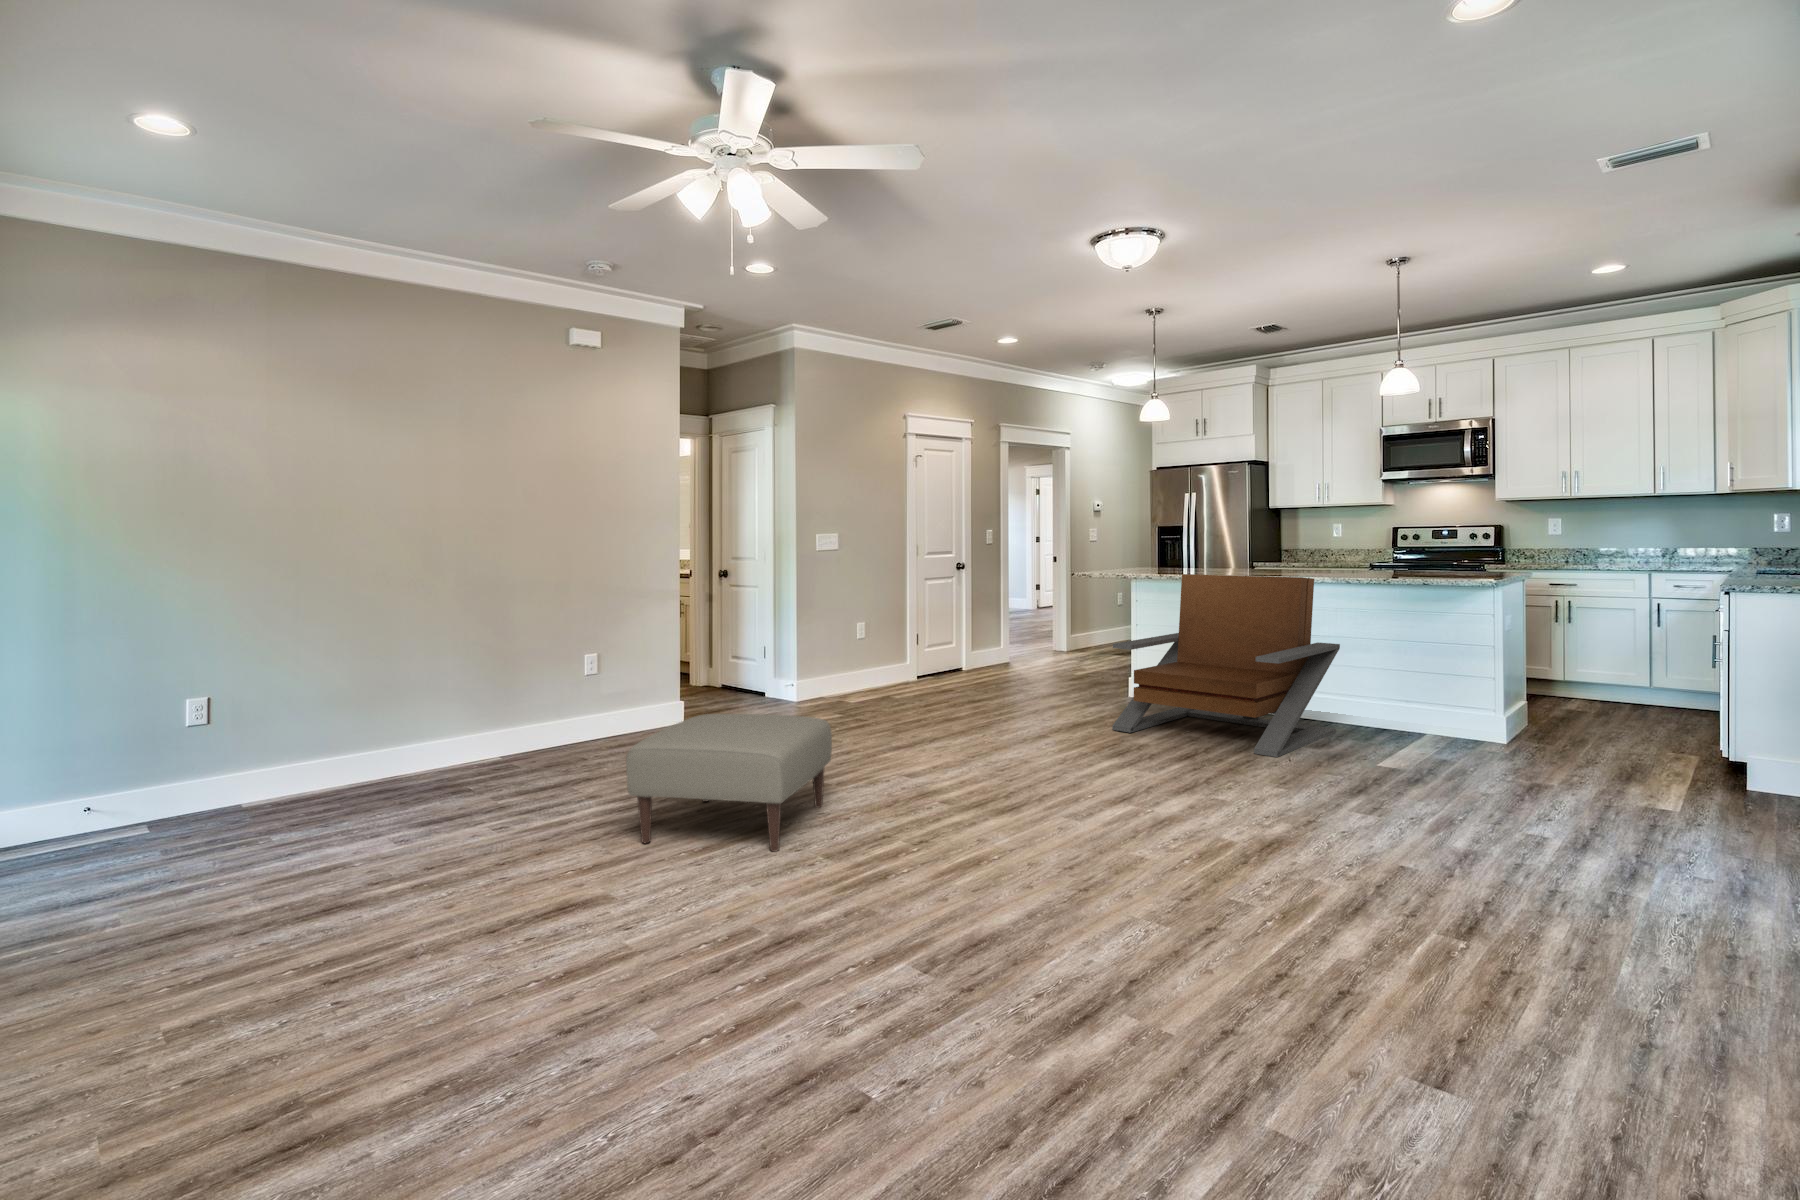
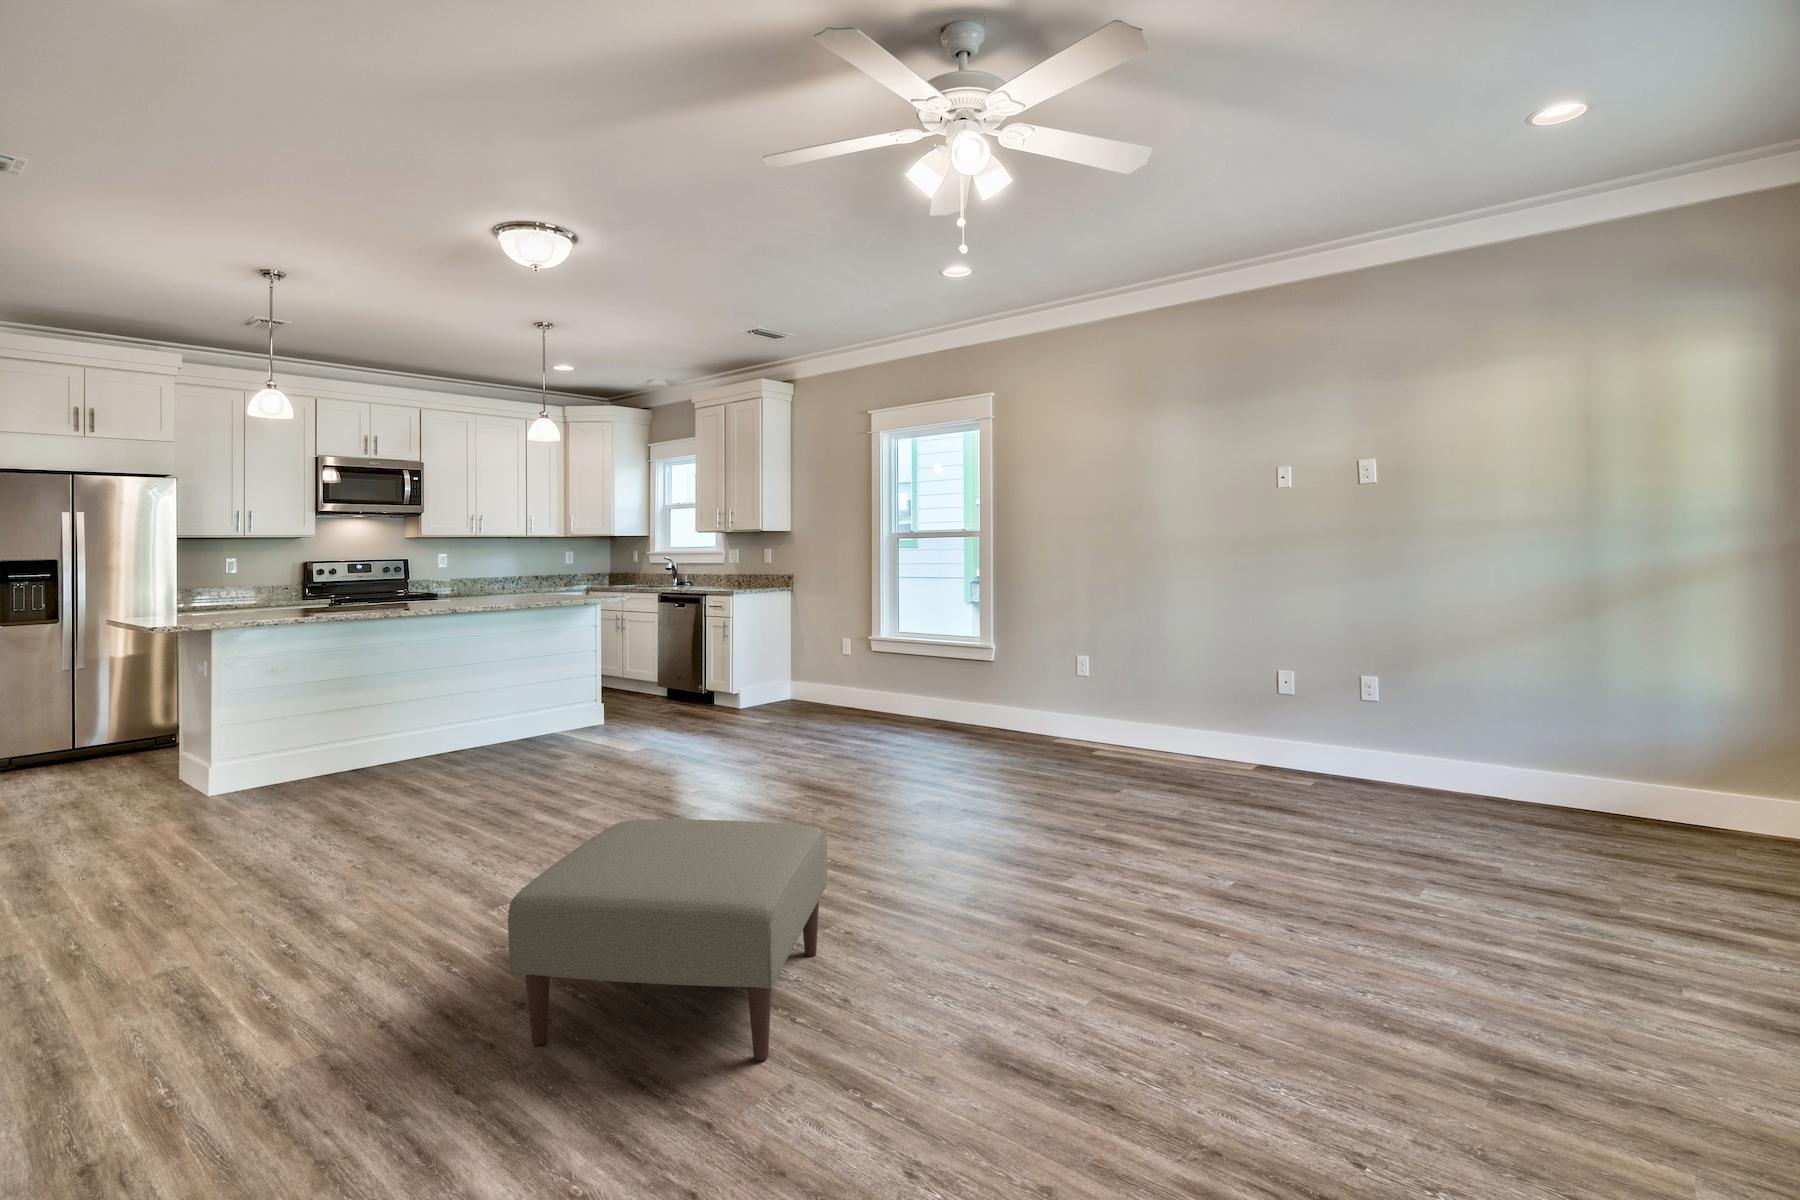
lounge chair: present [1112,574,1340,757] -> none [352,605,599,802]

